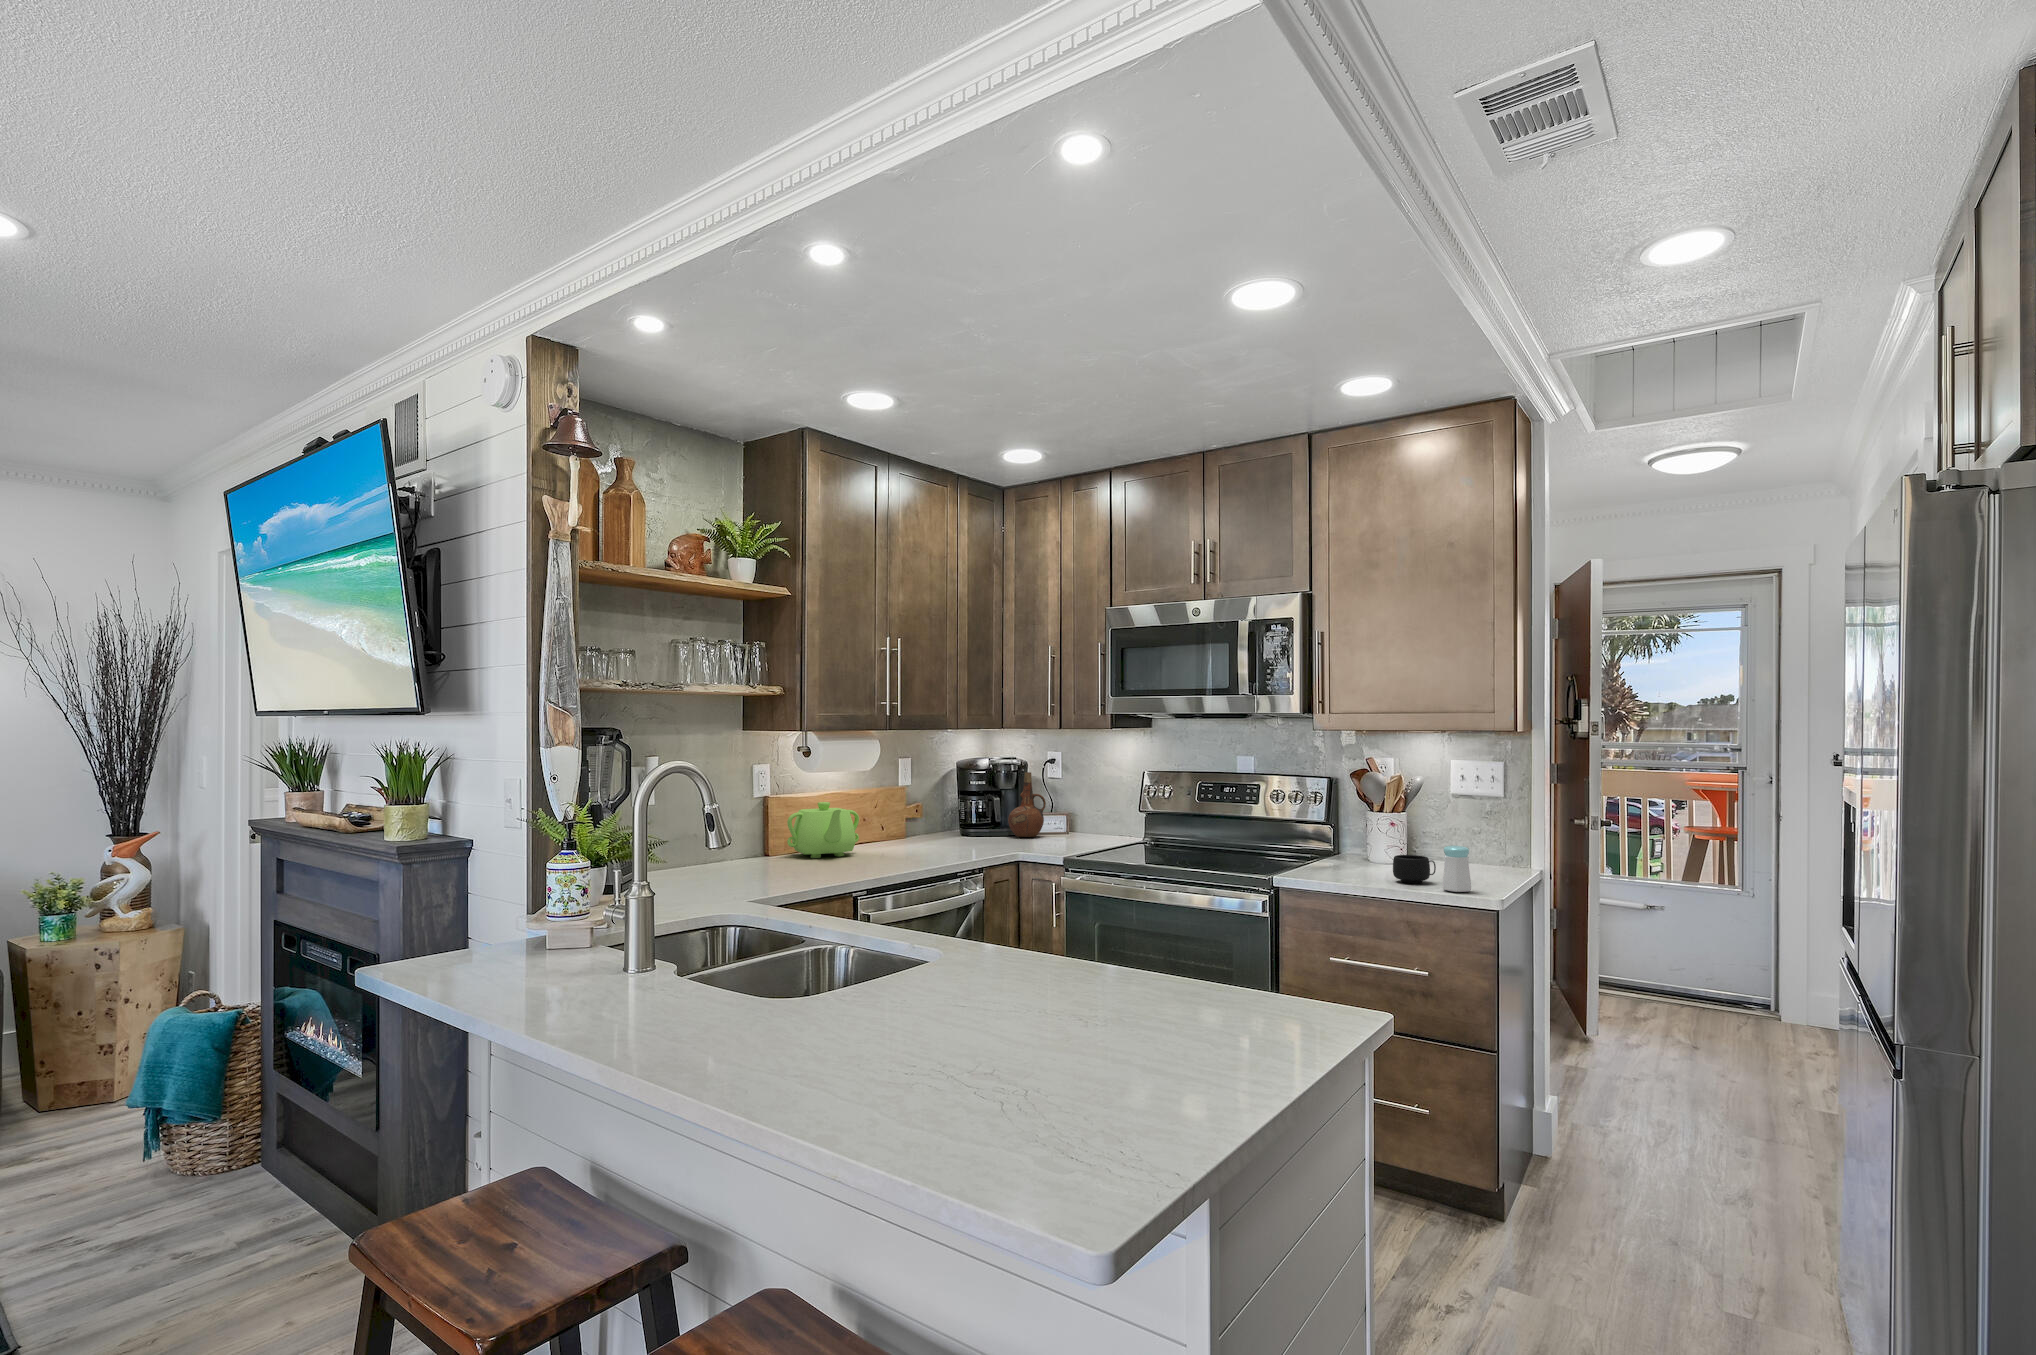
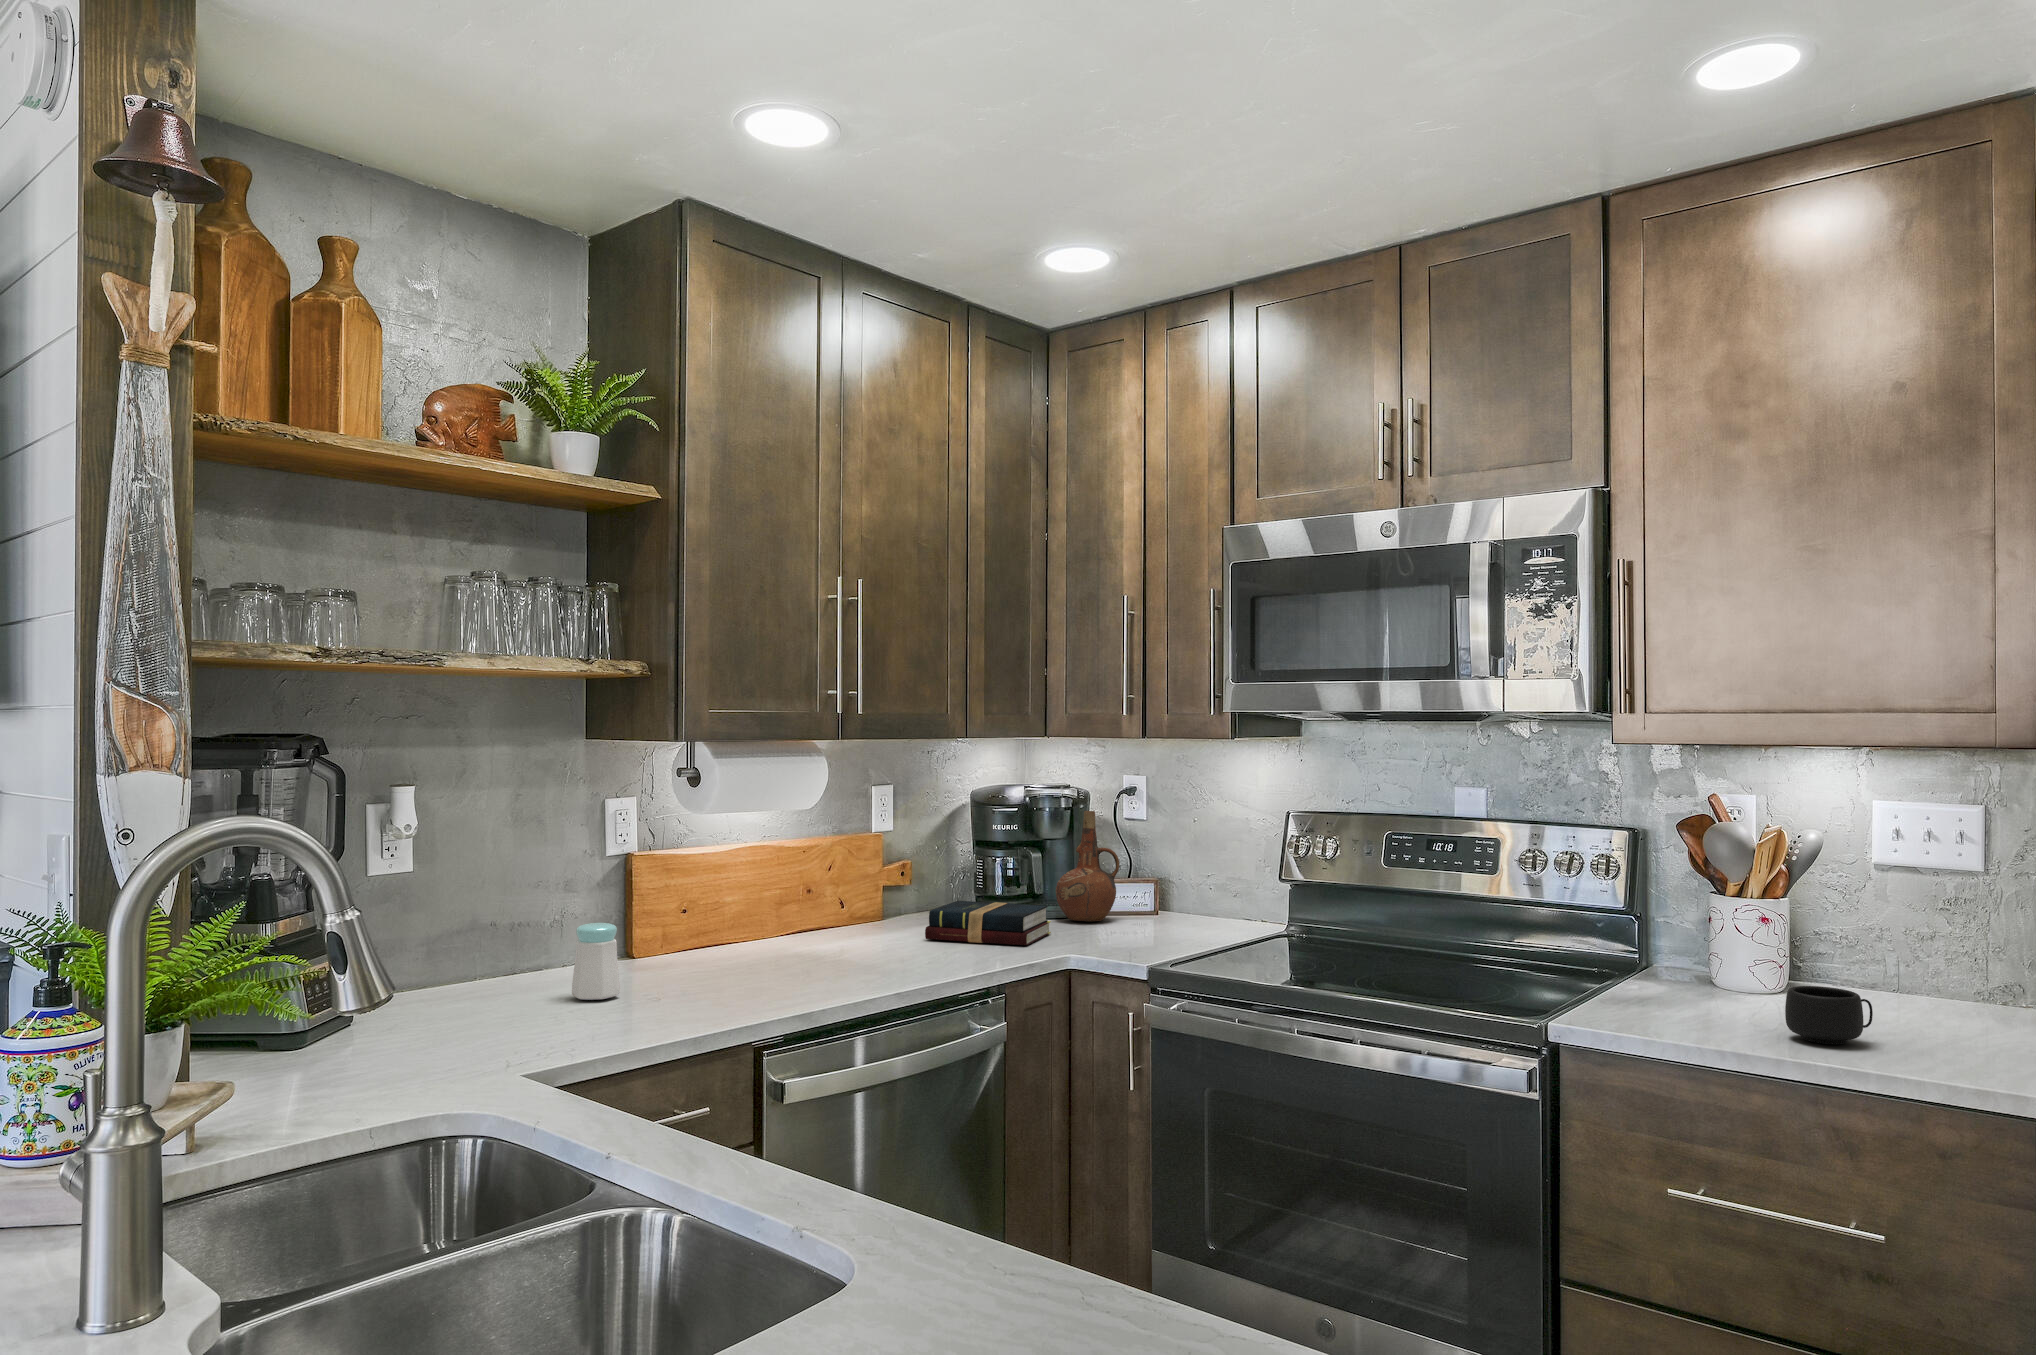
teapot: present [787,802,859,858] -> none [662,864,791,964]
hardback book: none [934,825,1007,848] -> present [925,901,1051,945]
salt shaker: present [1443,846,1471,892] -> present [572,923,620,1000]

